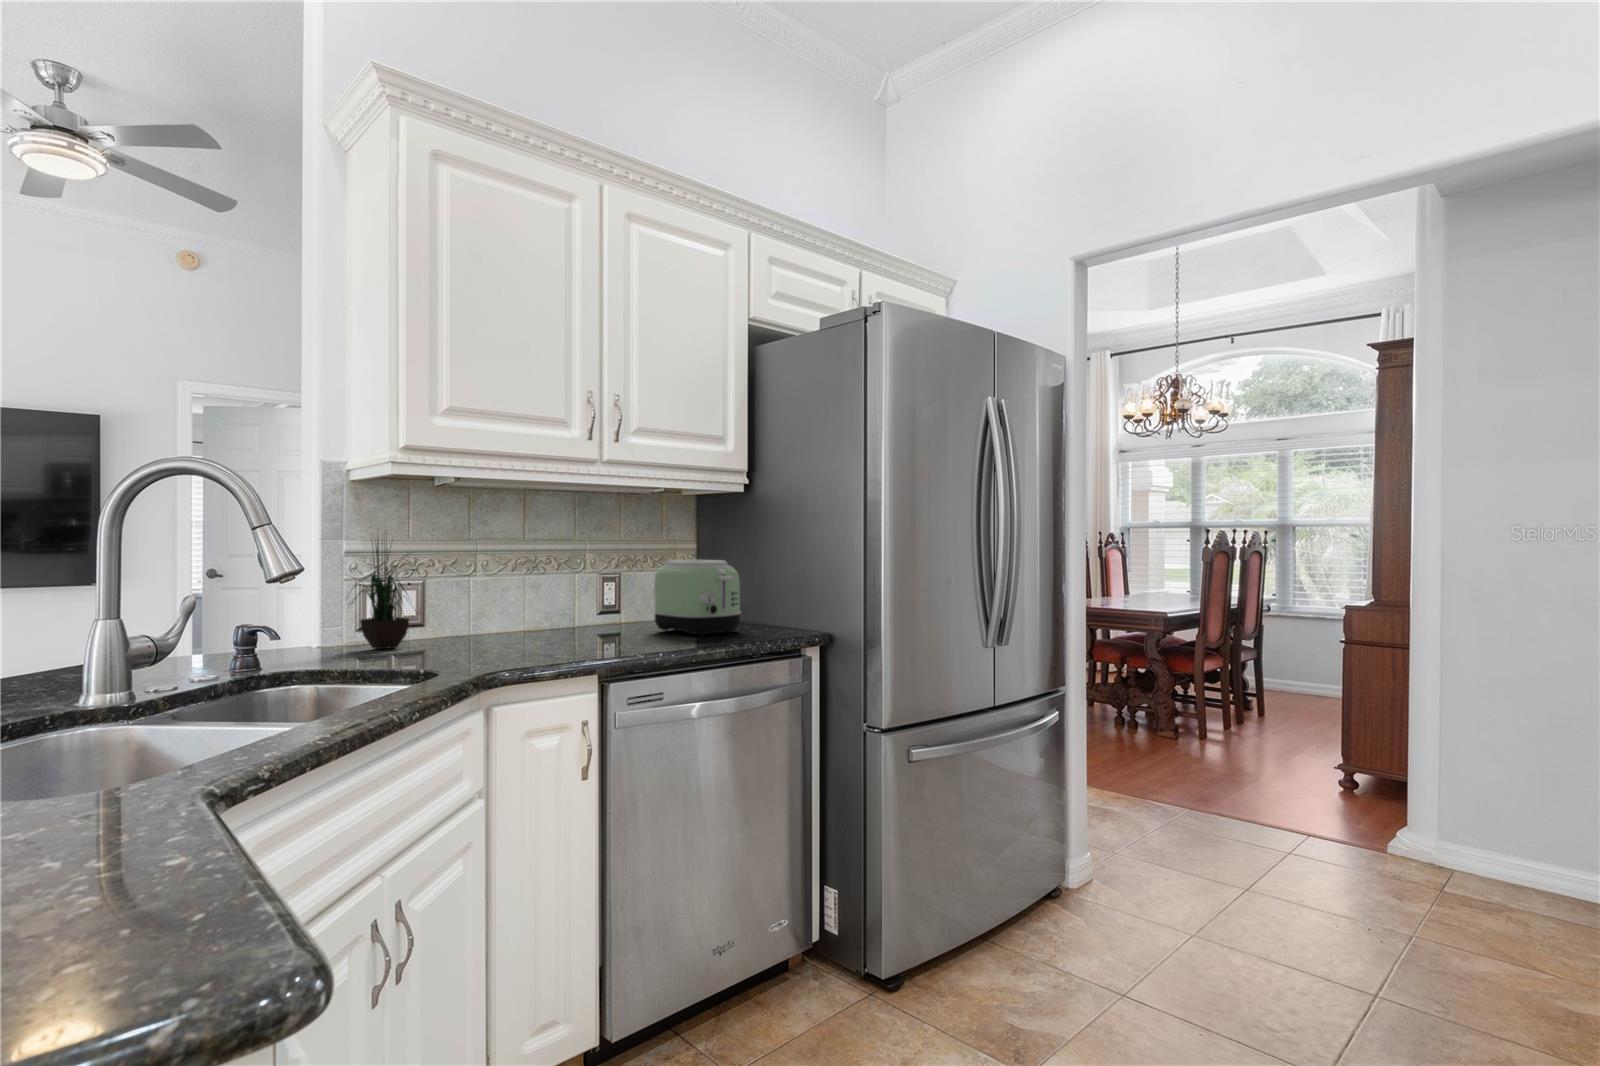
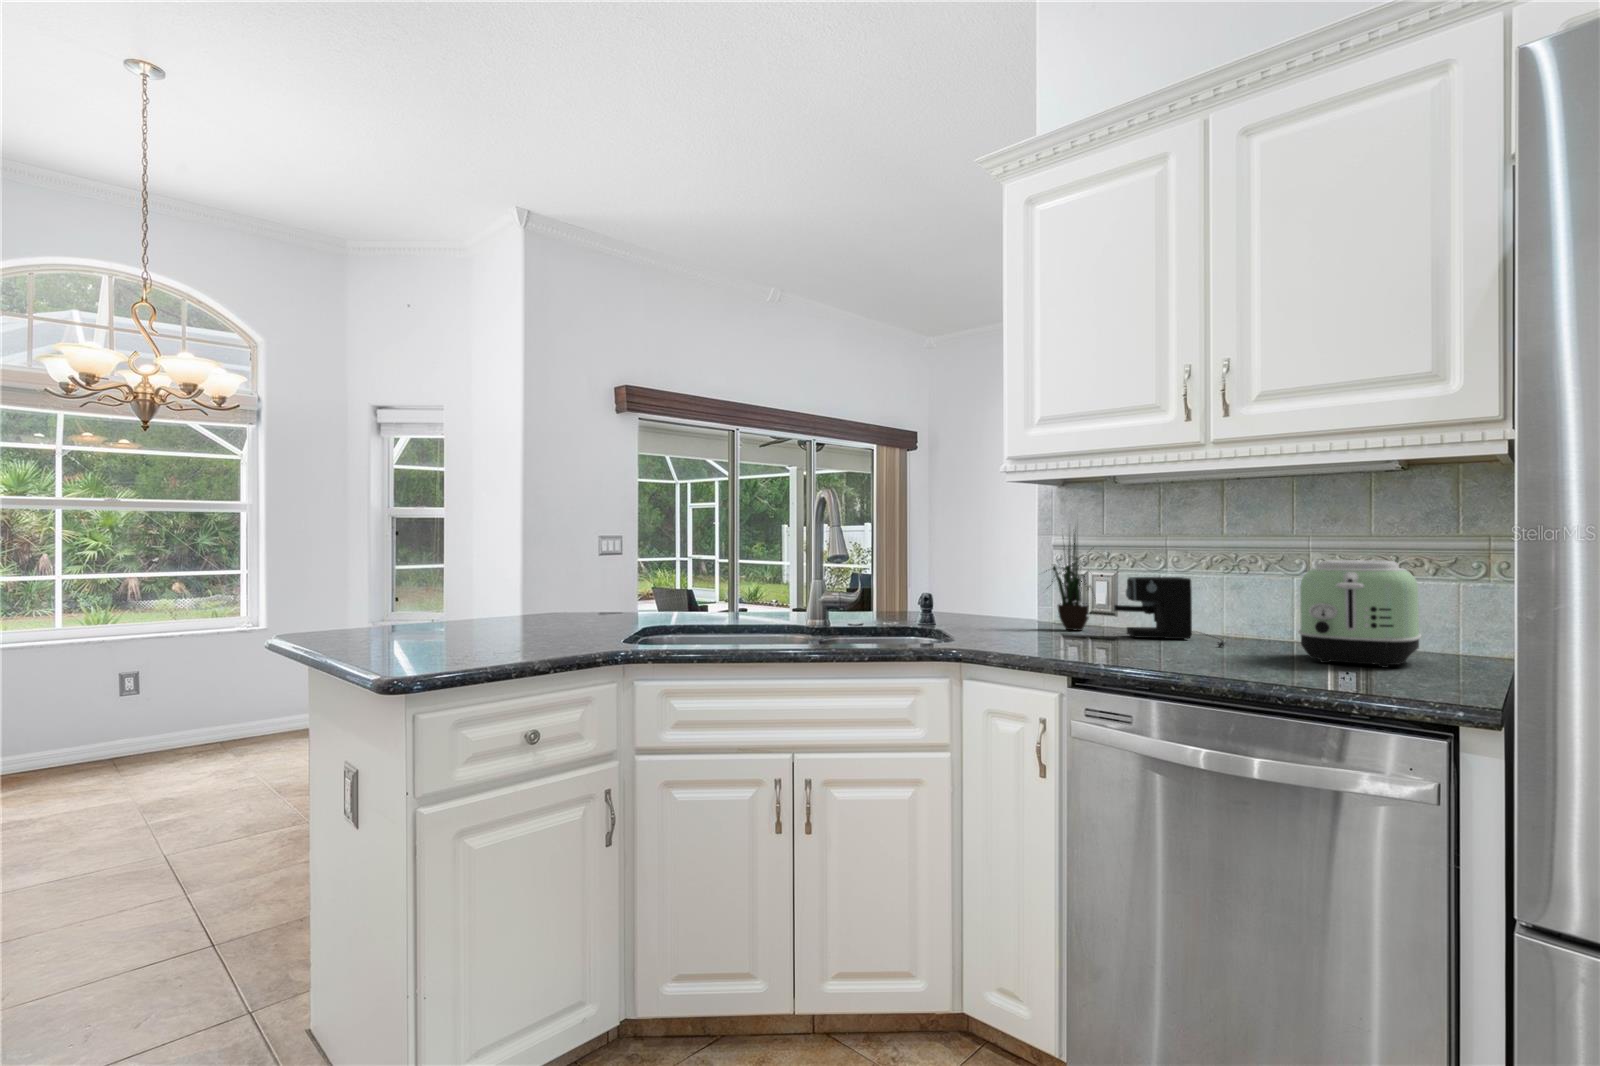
coffee maker: none [463,581,591,644] -> present [1114,577,1225,646]

